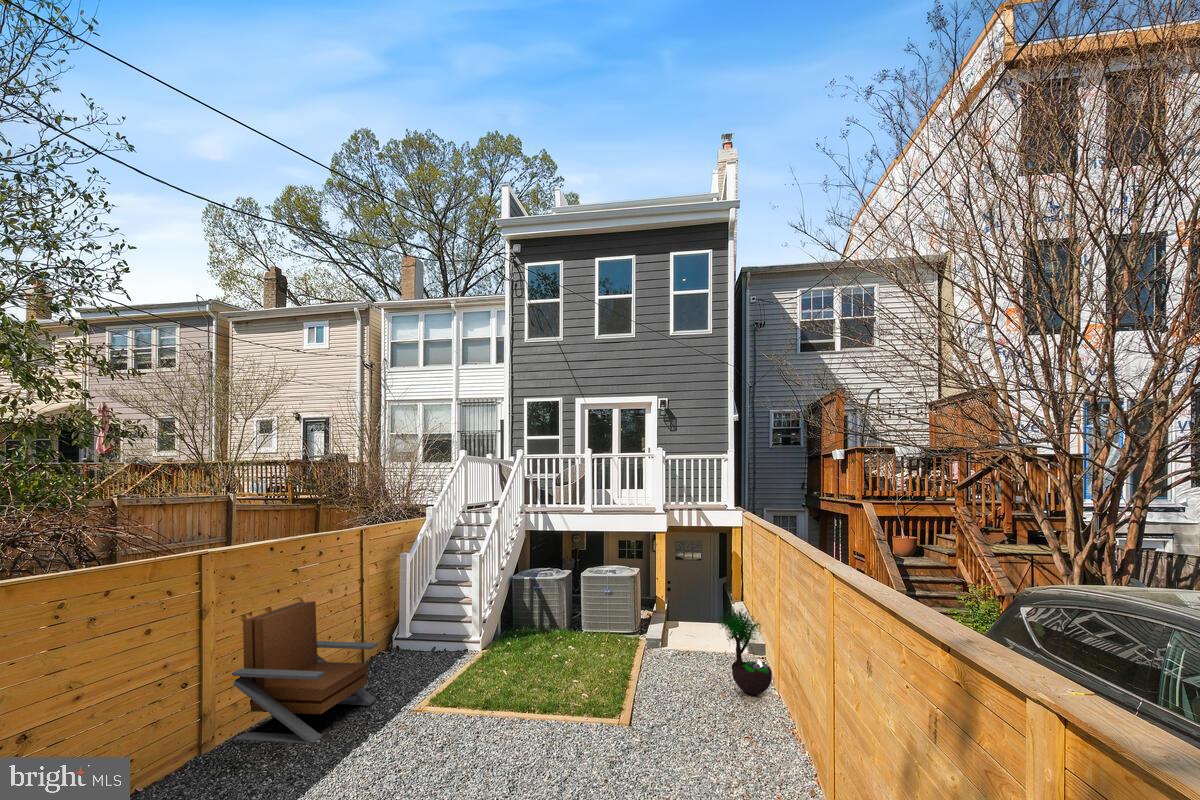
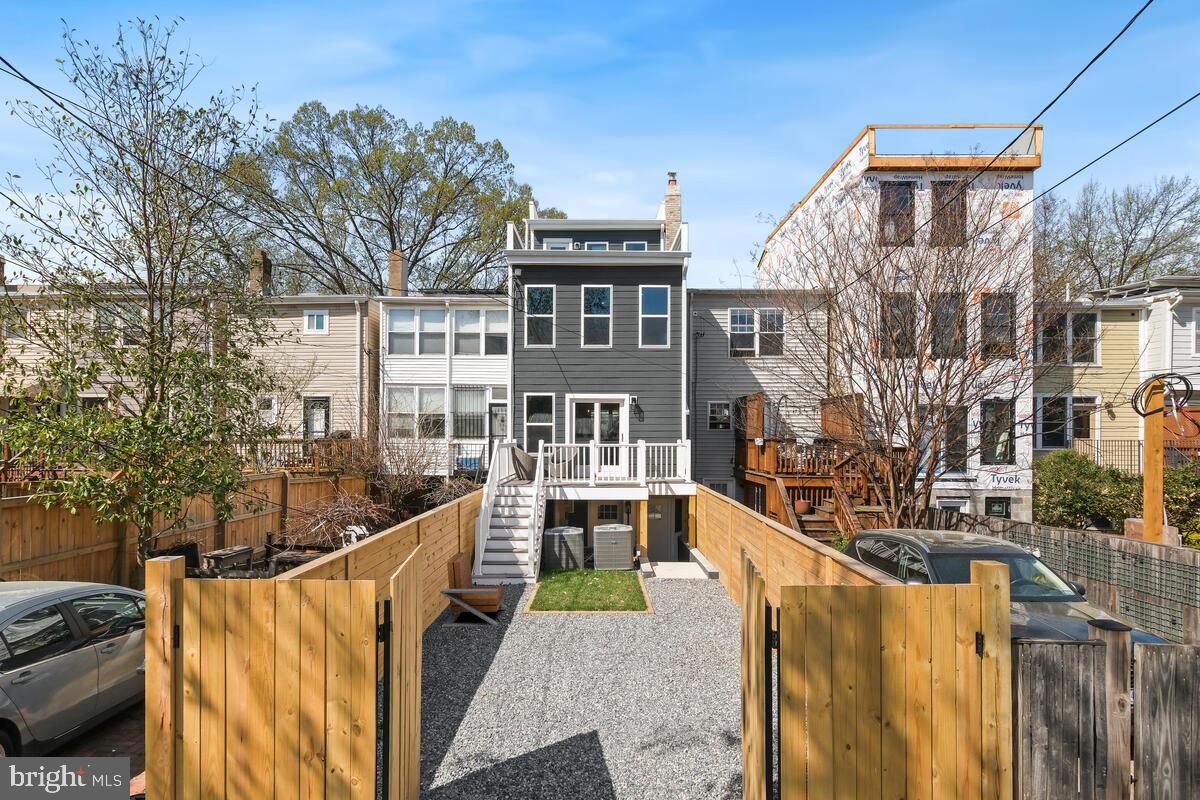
potted tree: present [719,606,772,695] -> none [699,546,729,597]

